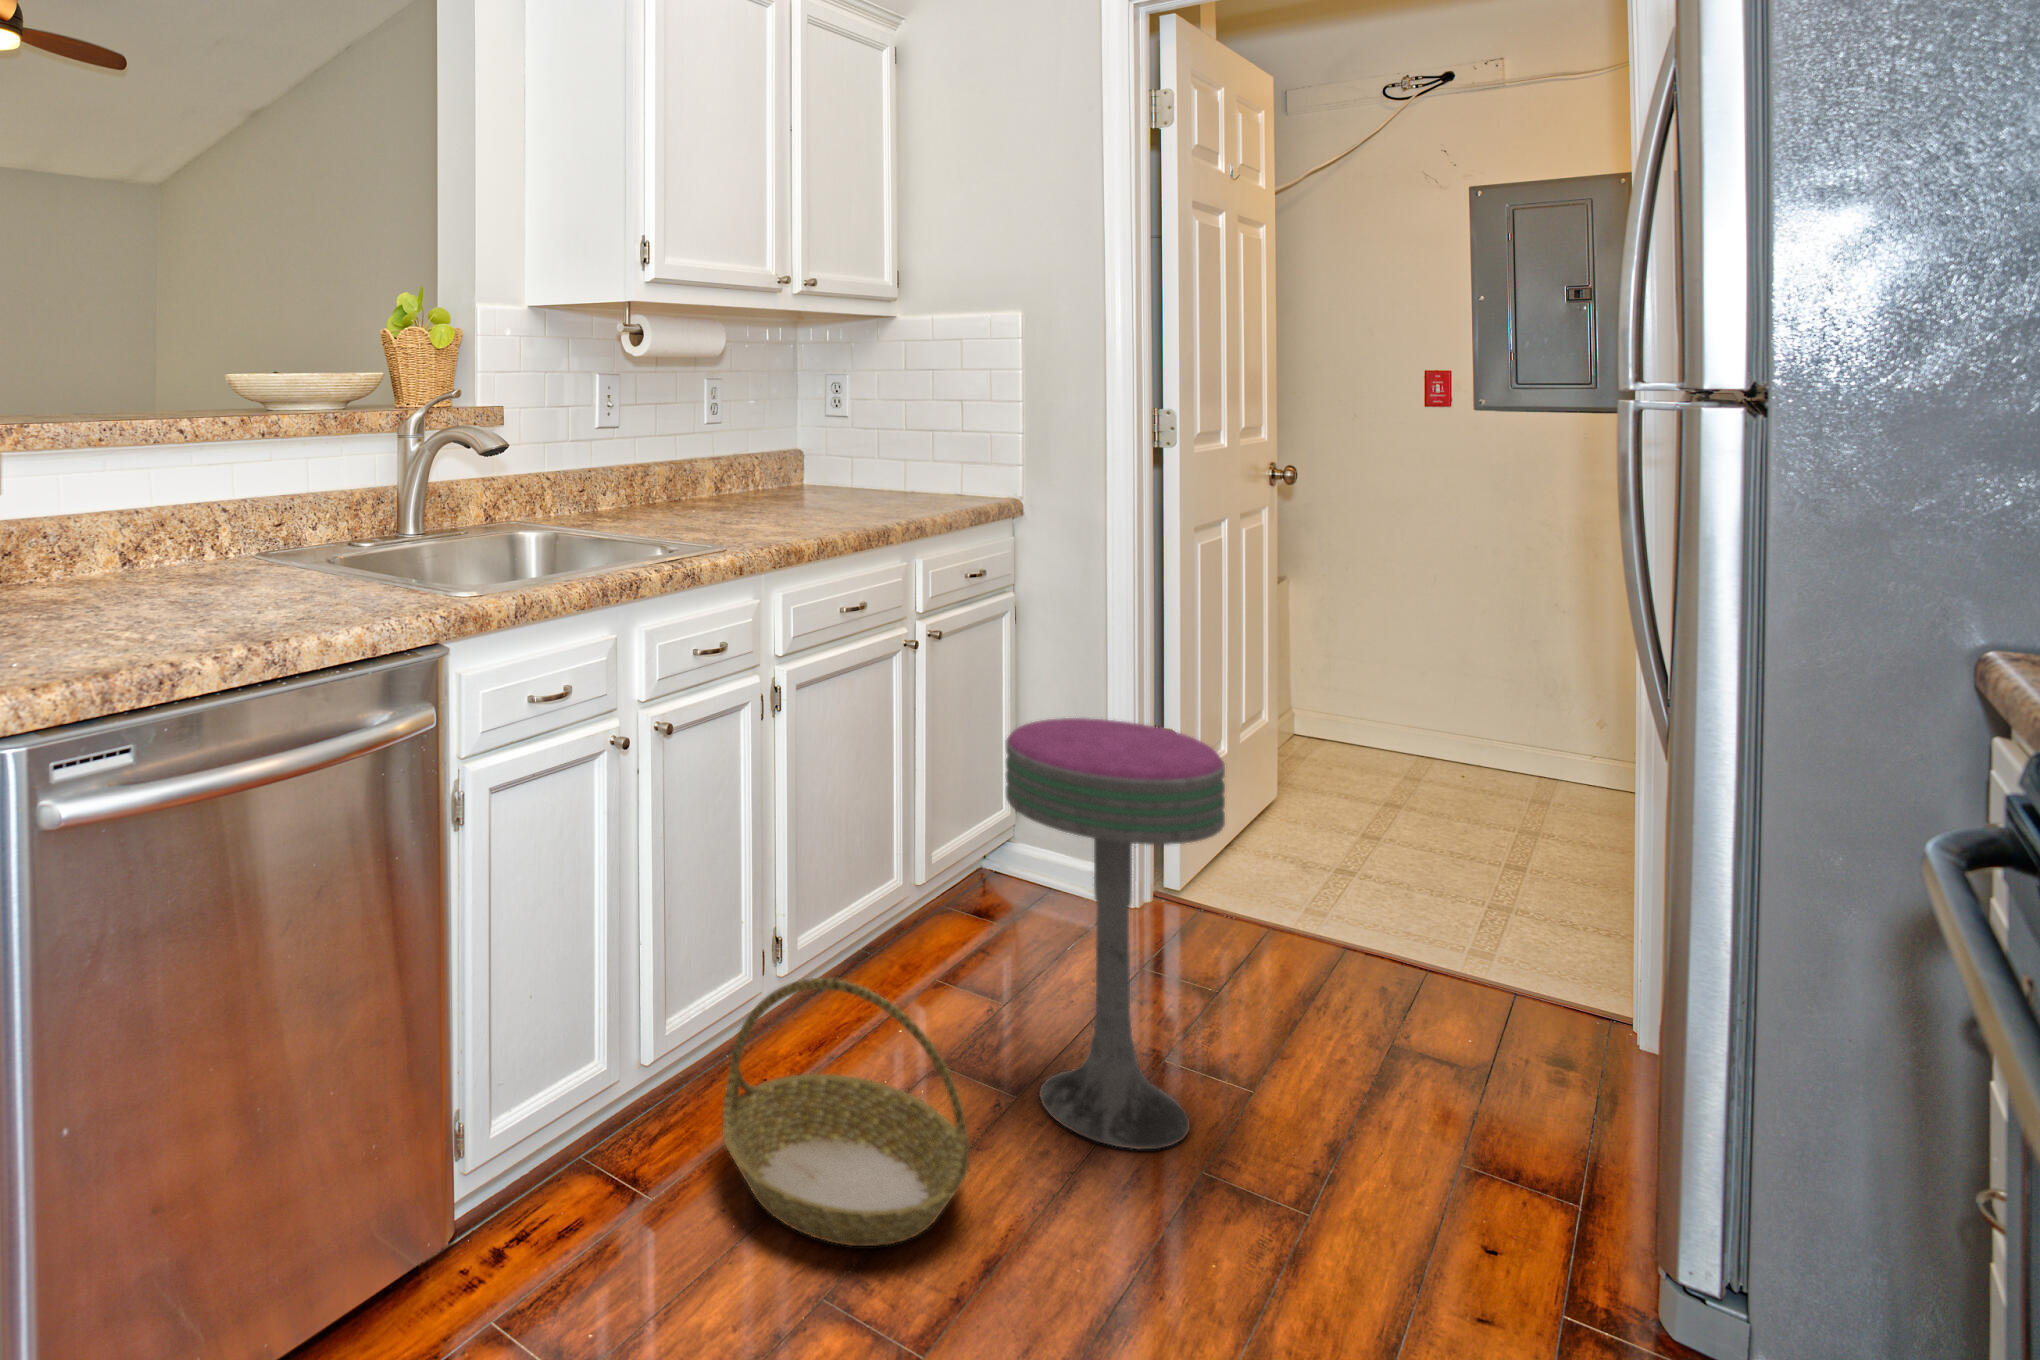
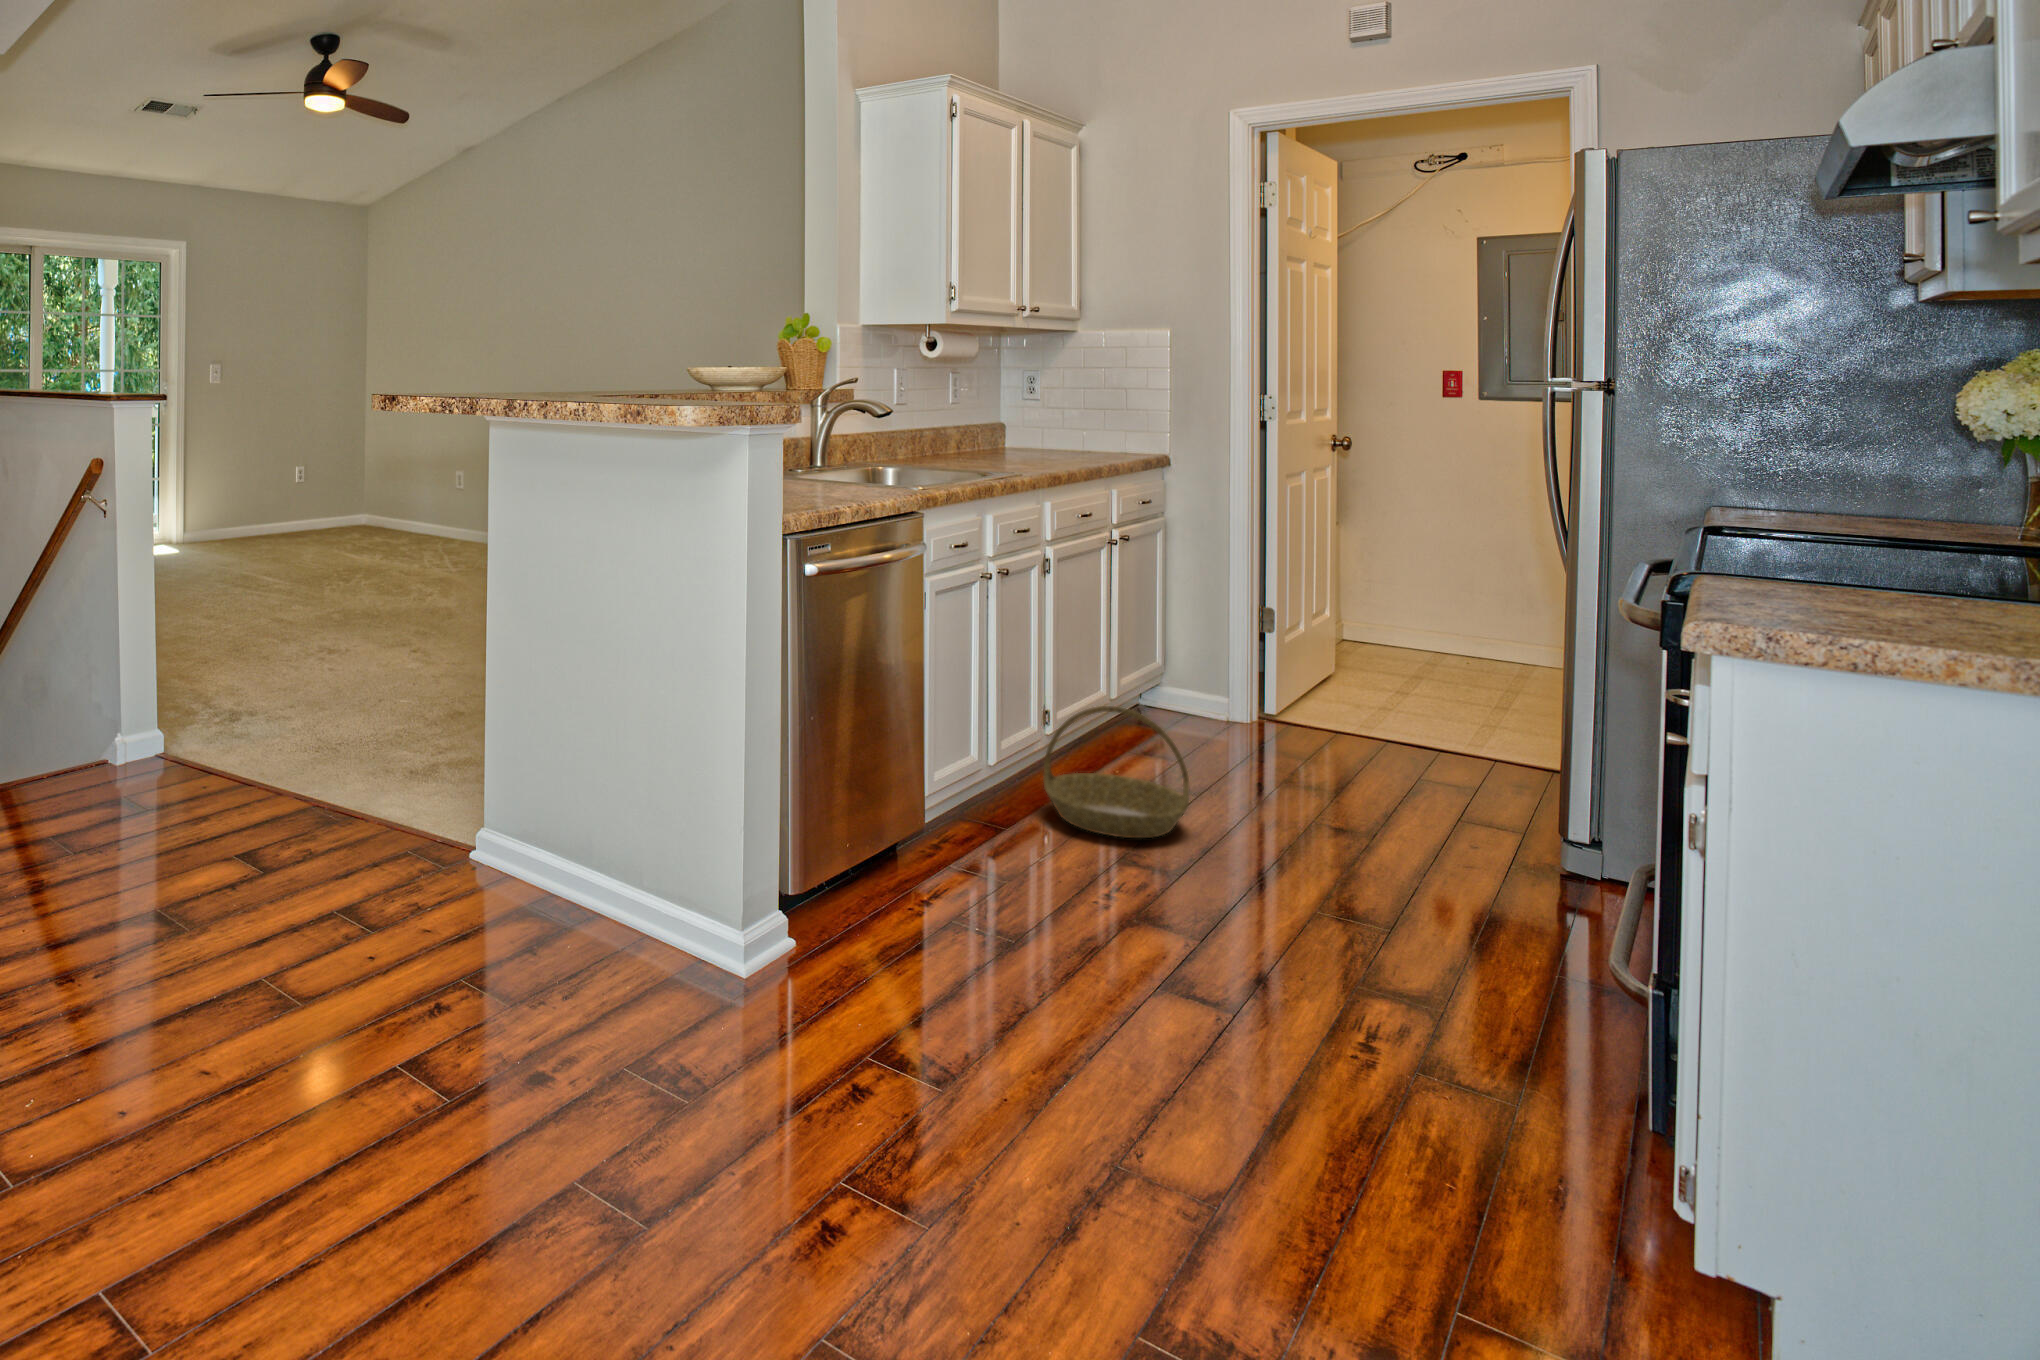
bar stool: present [1006,718,1225,1149] -> none [1194,576,1327,810]

